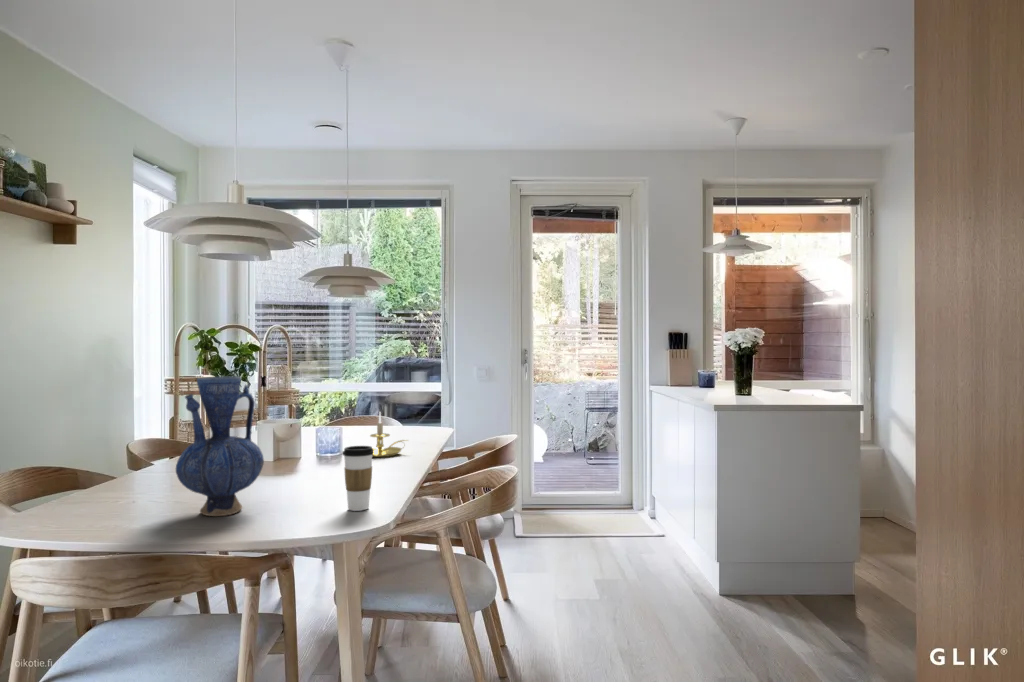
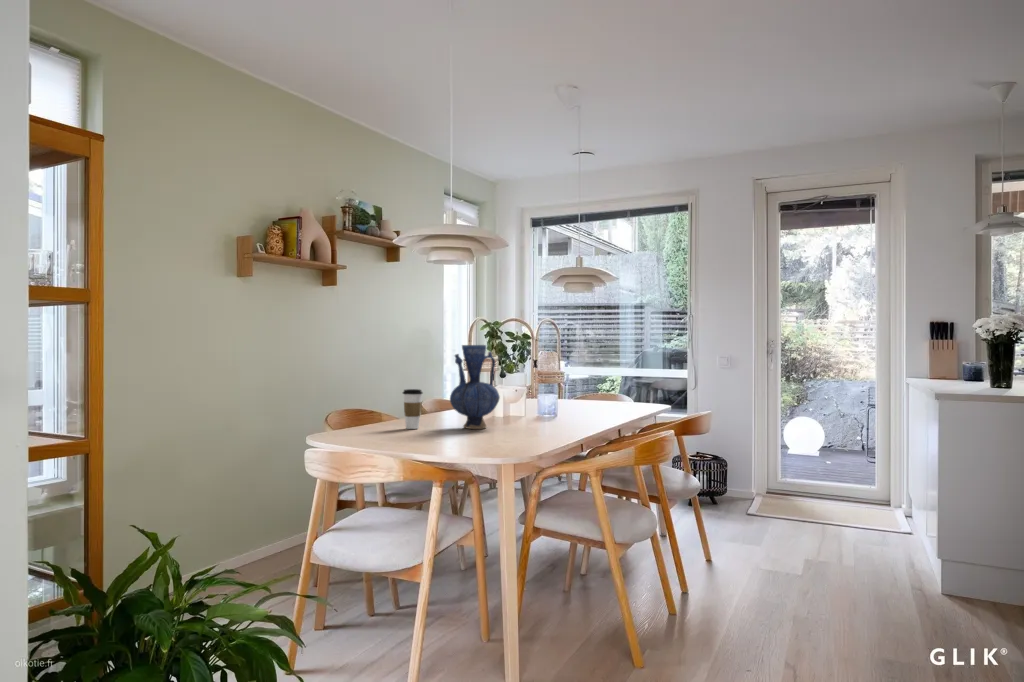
candle holder: present [370,413,406,457] -> none [583,381,621,416]
coffee cup: present [342,446,374,511] -> present [403,389,422,429]

